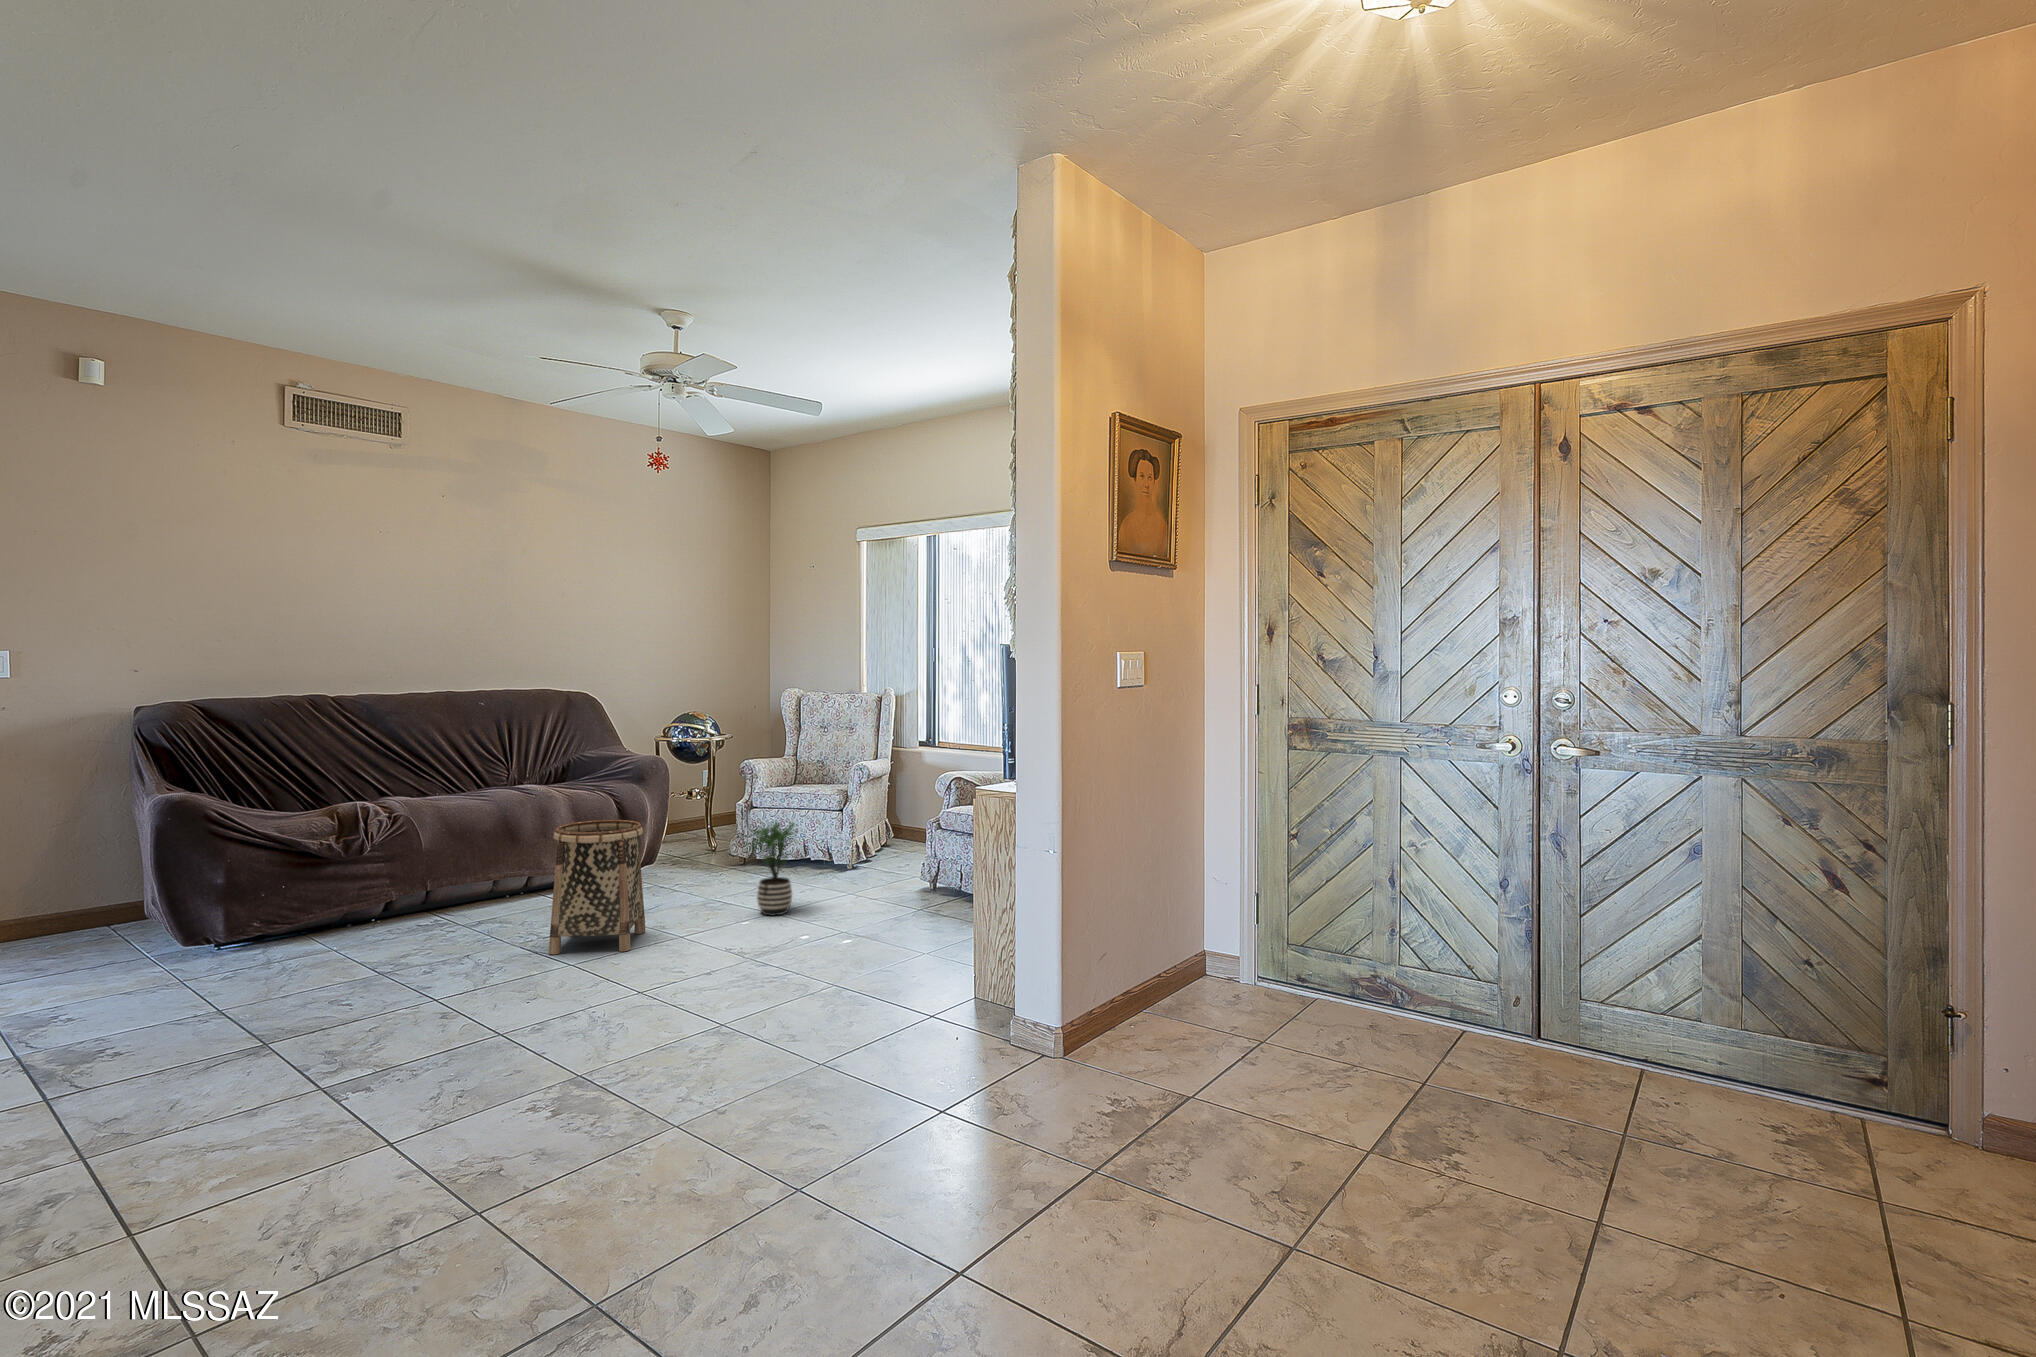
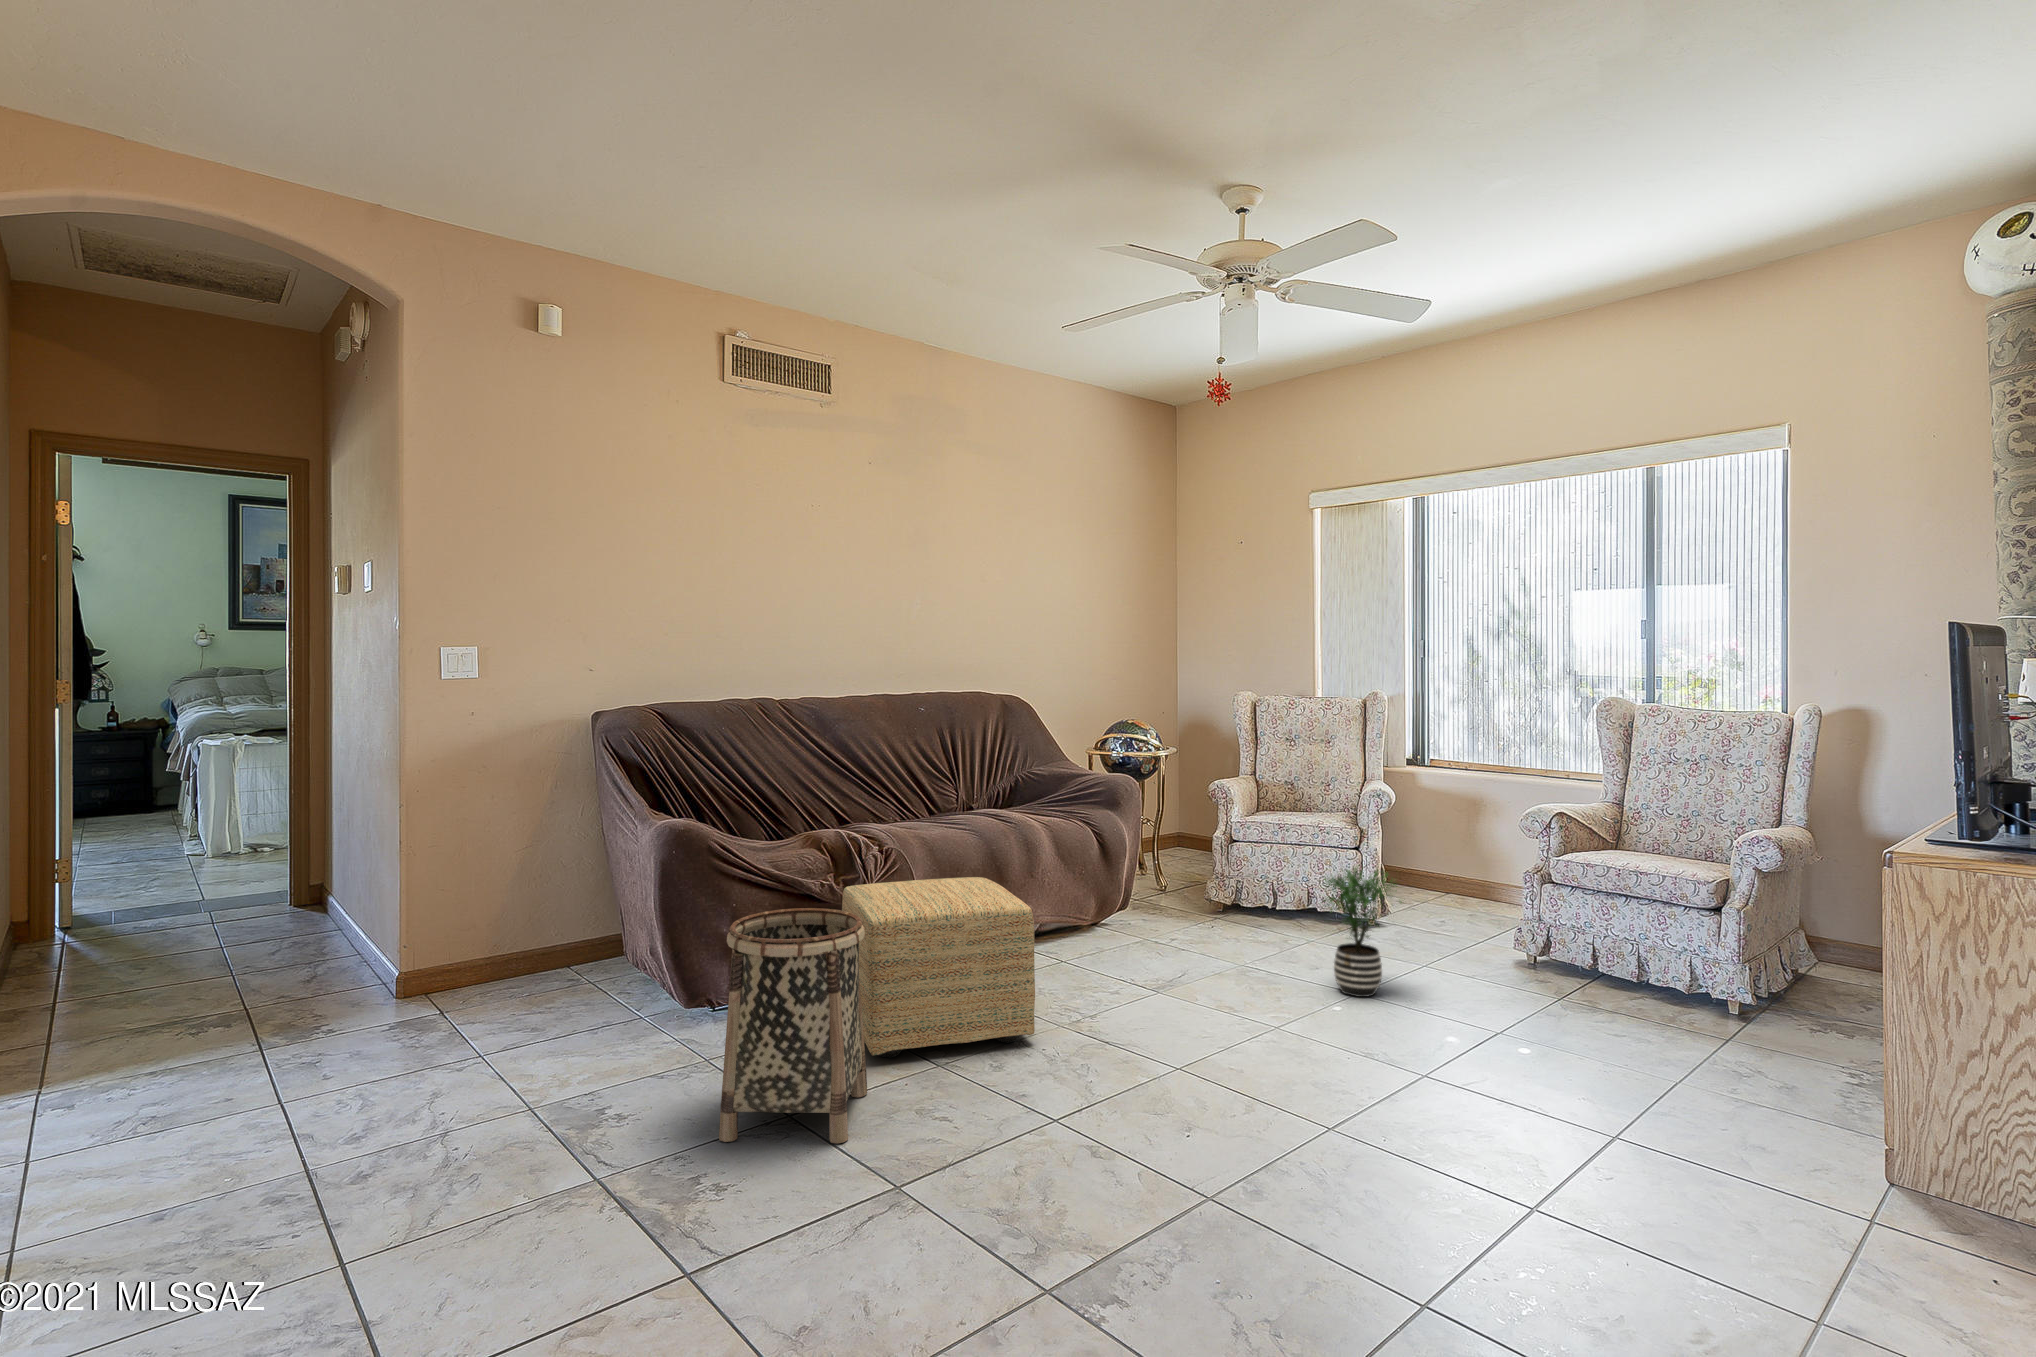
basket: present [549,820,645,954] -> present [719,908,867,1143]
ottoman: none [314,835,471,971] -> present [842,877,1035,1057]

